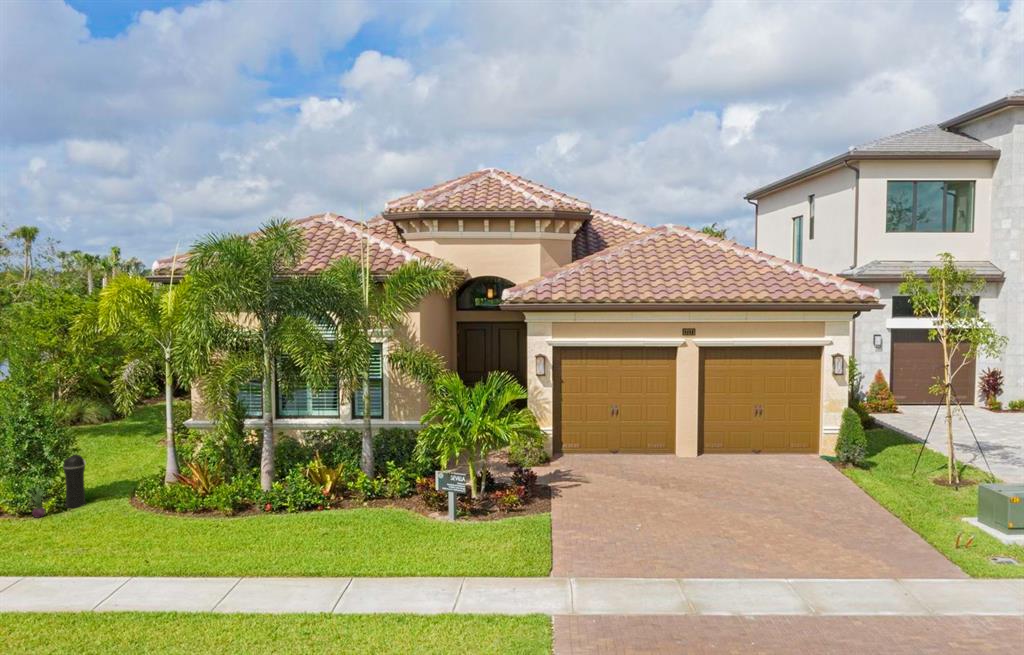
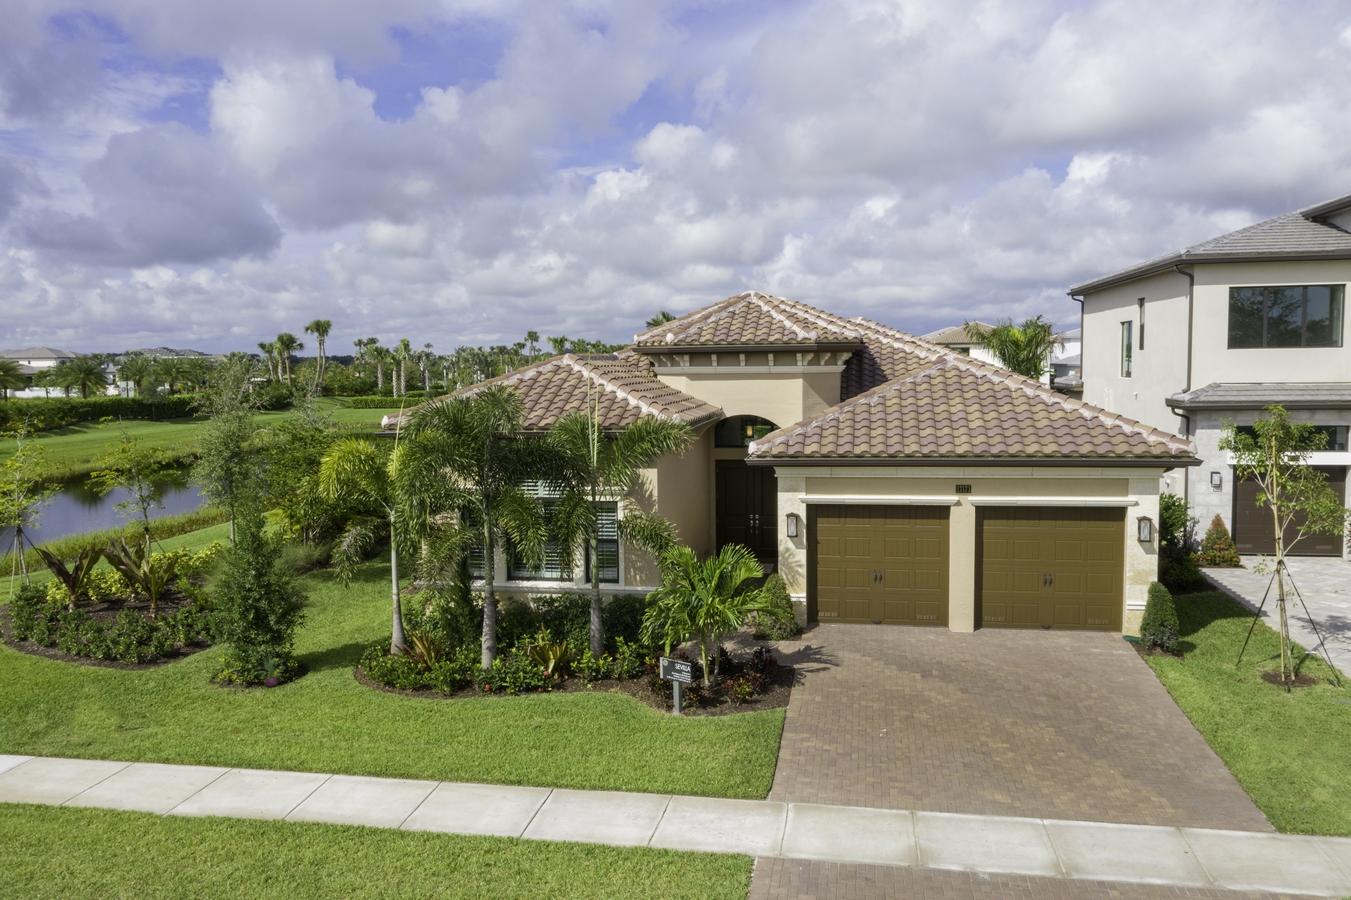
trash can: present [63,455,86,508] -> none [295,622,317,676]

